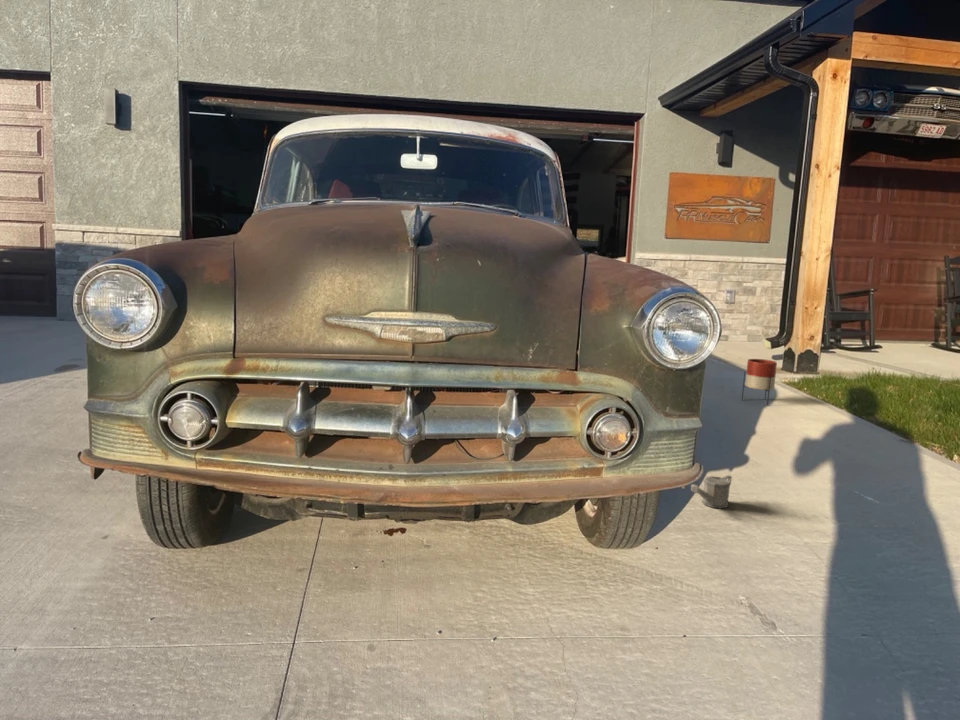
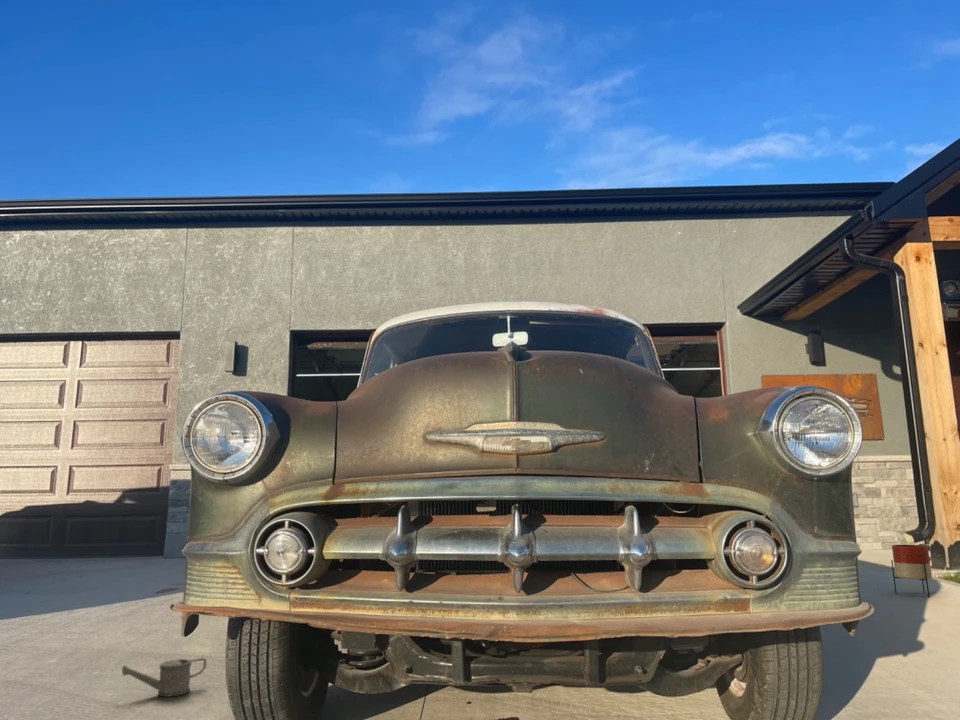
watering can: present [691,475,731,508] -> present [122,658,206,697]

